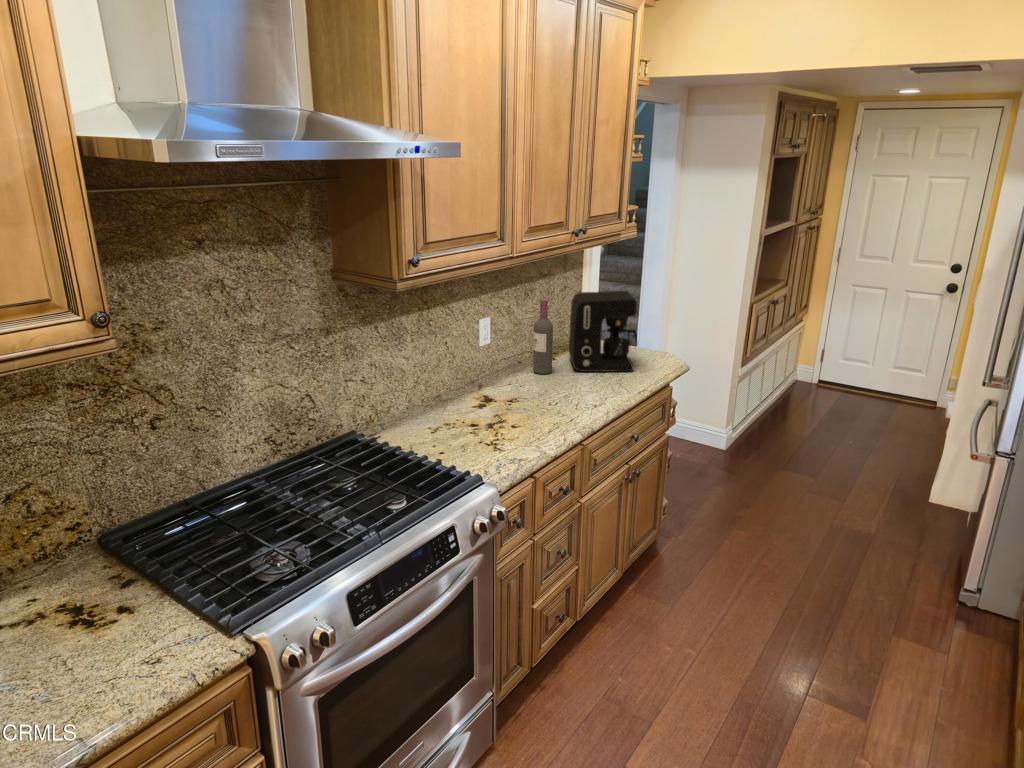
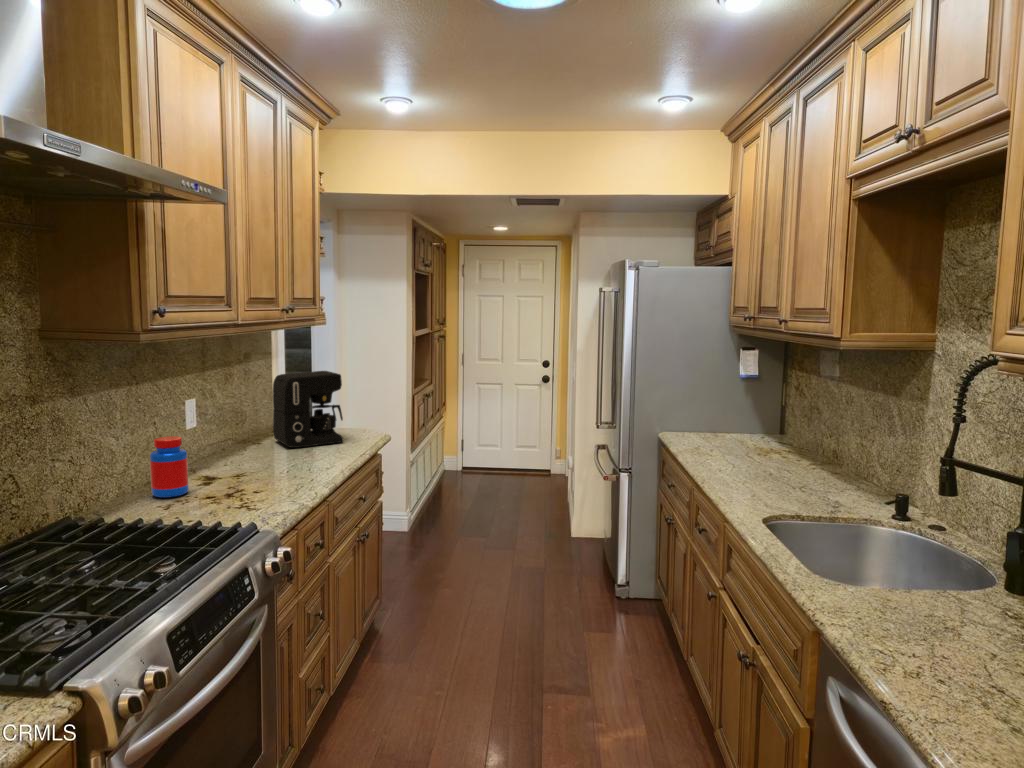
wine bottle: present [533,299,553,374] -> none [242,378,264,454]
jar: none [429,362,461,419] -> present [150,436,189,498]

